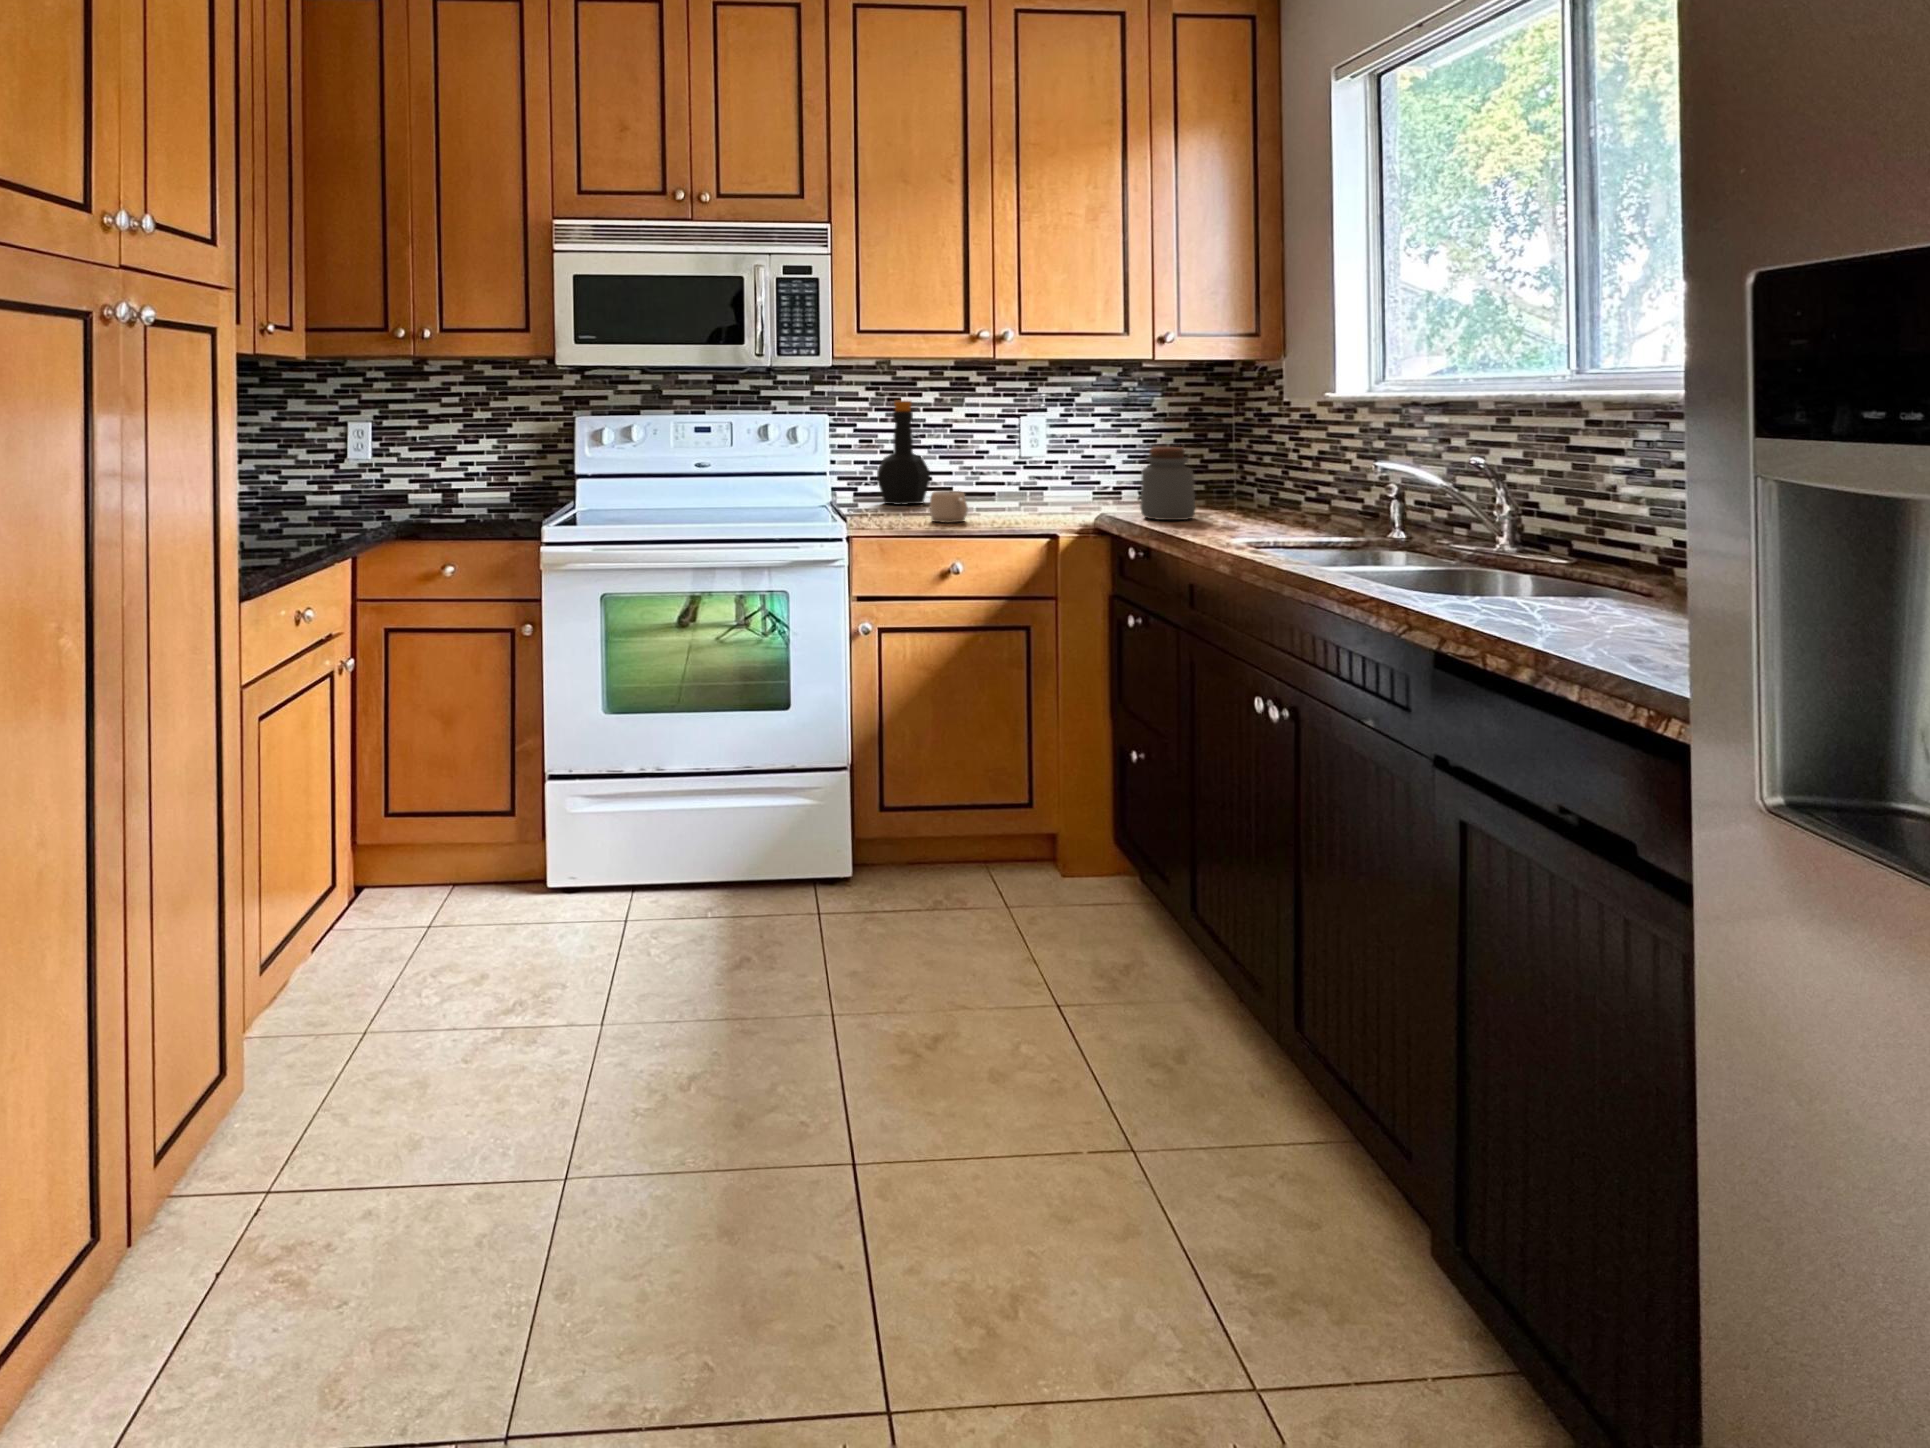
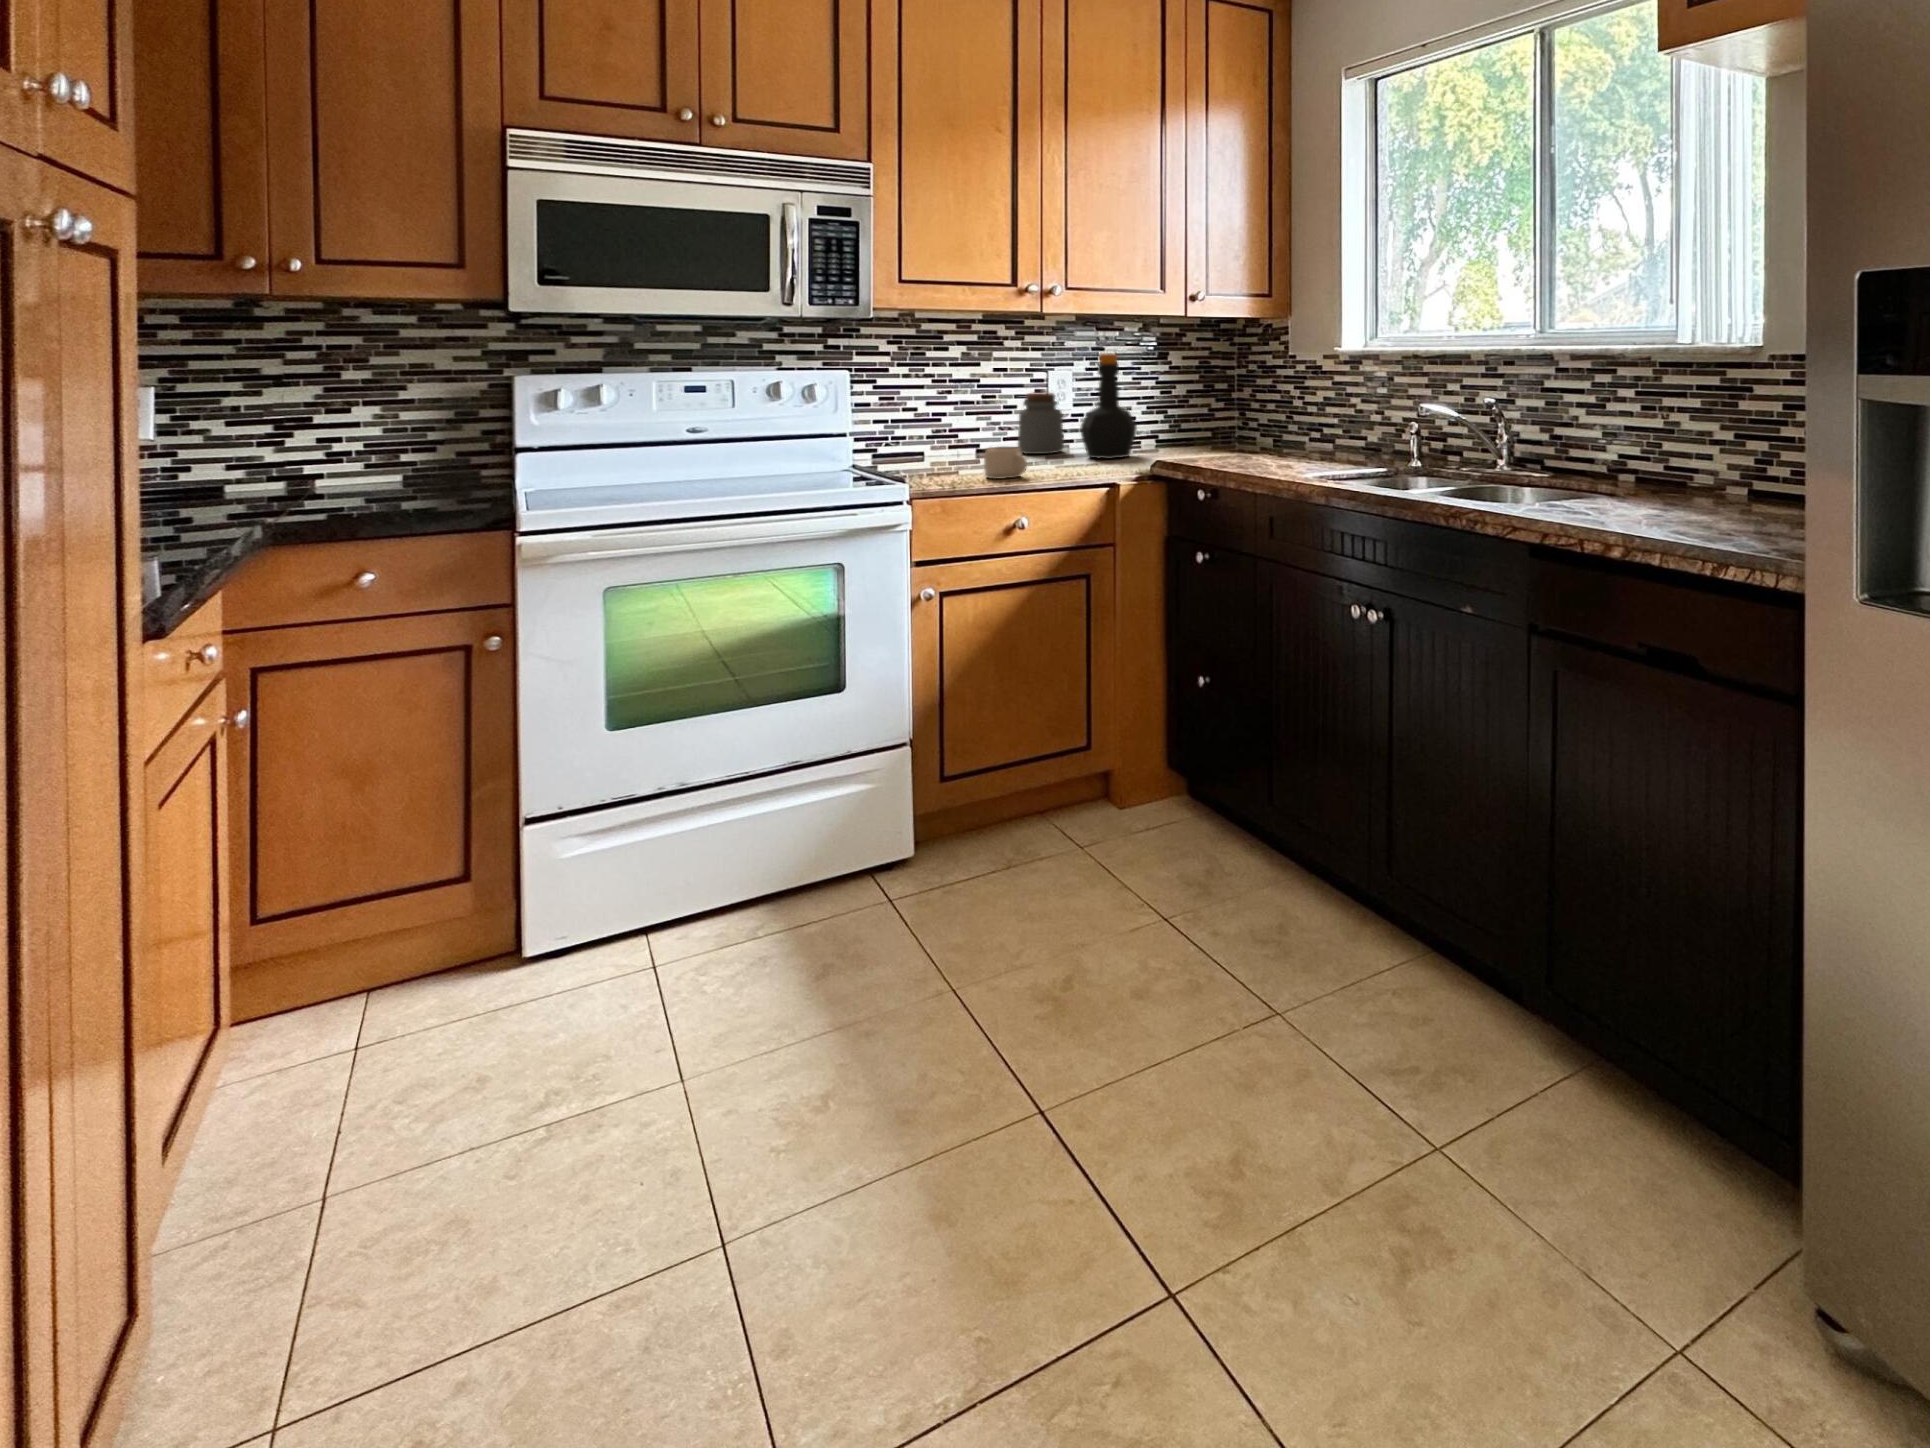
bottle: present [877,401,930,505] -> present [1081,353,1137,459]
jar: present [1140,447,1196,520] -> present [1018,393,1064,454]

